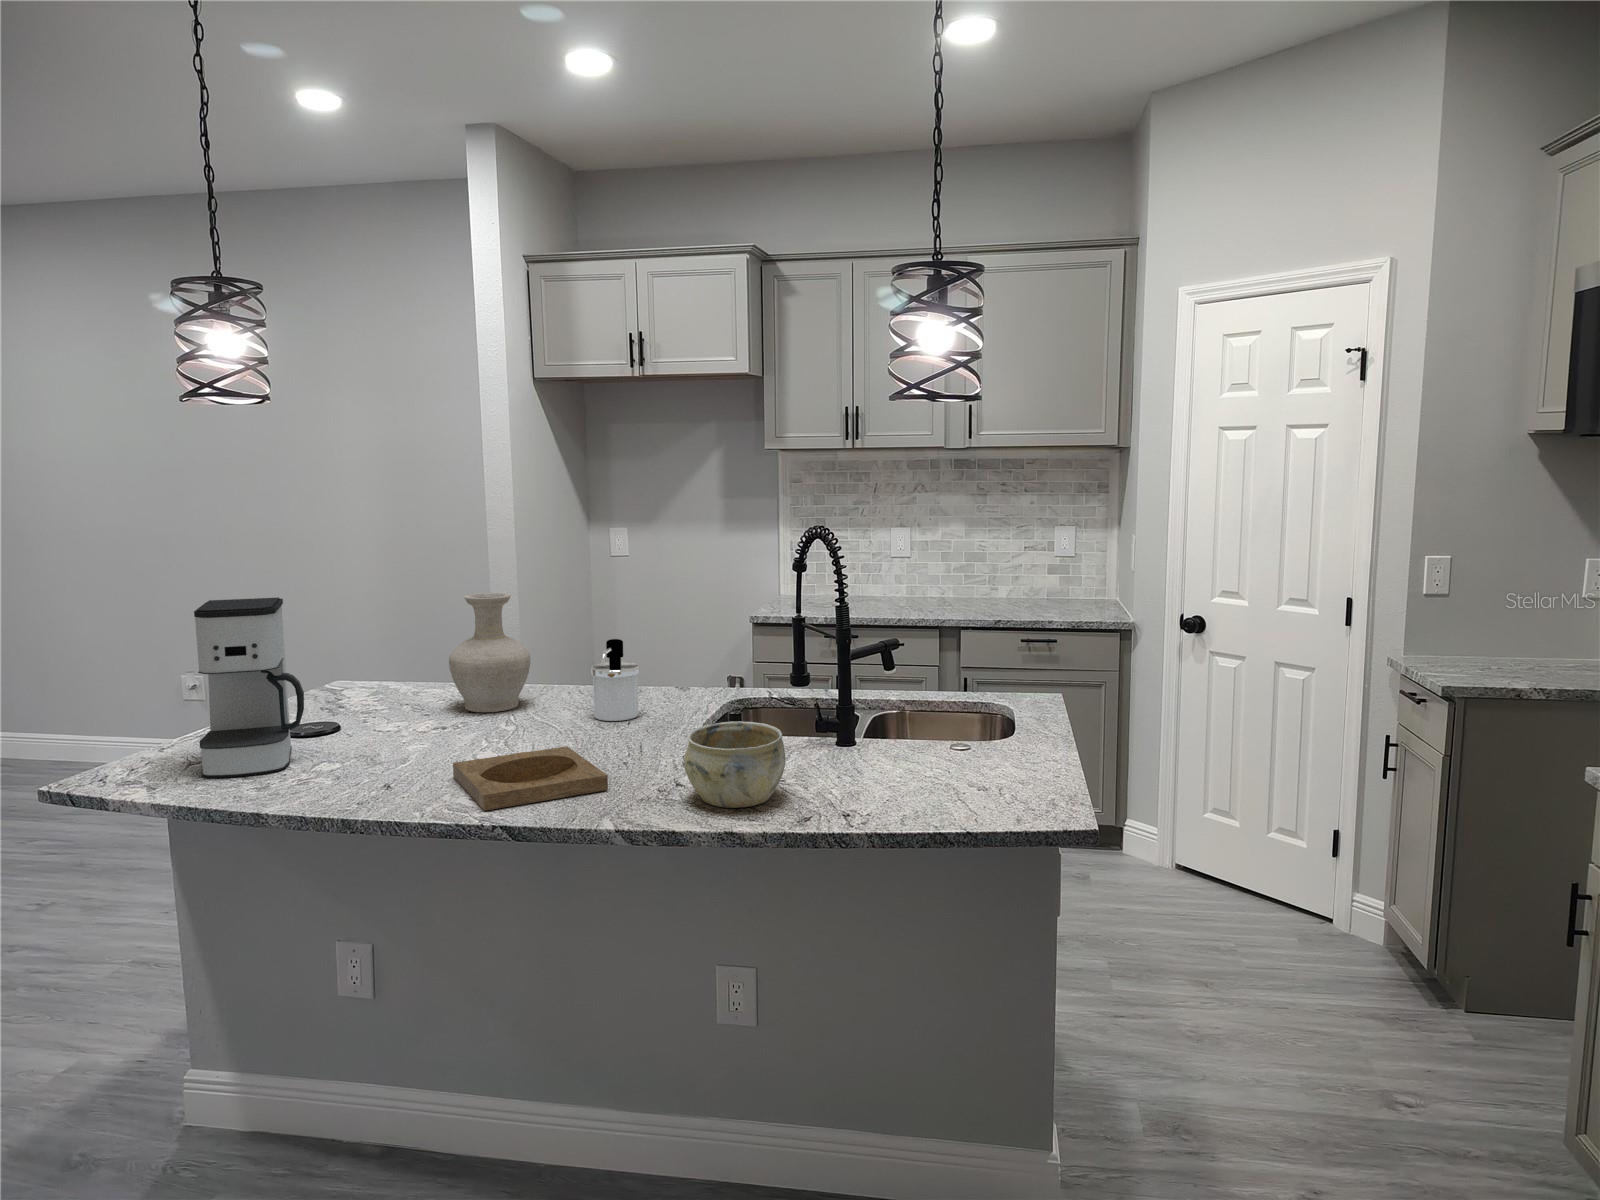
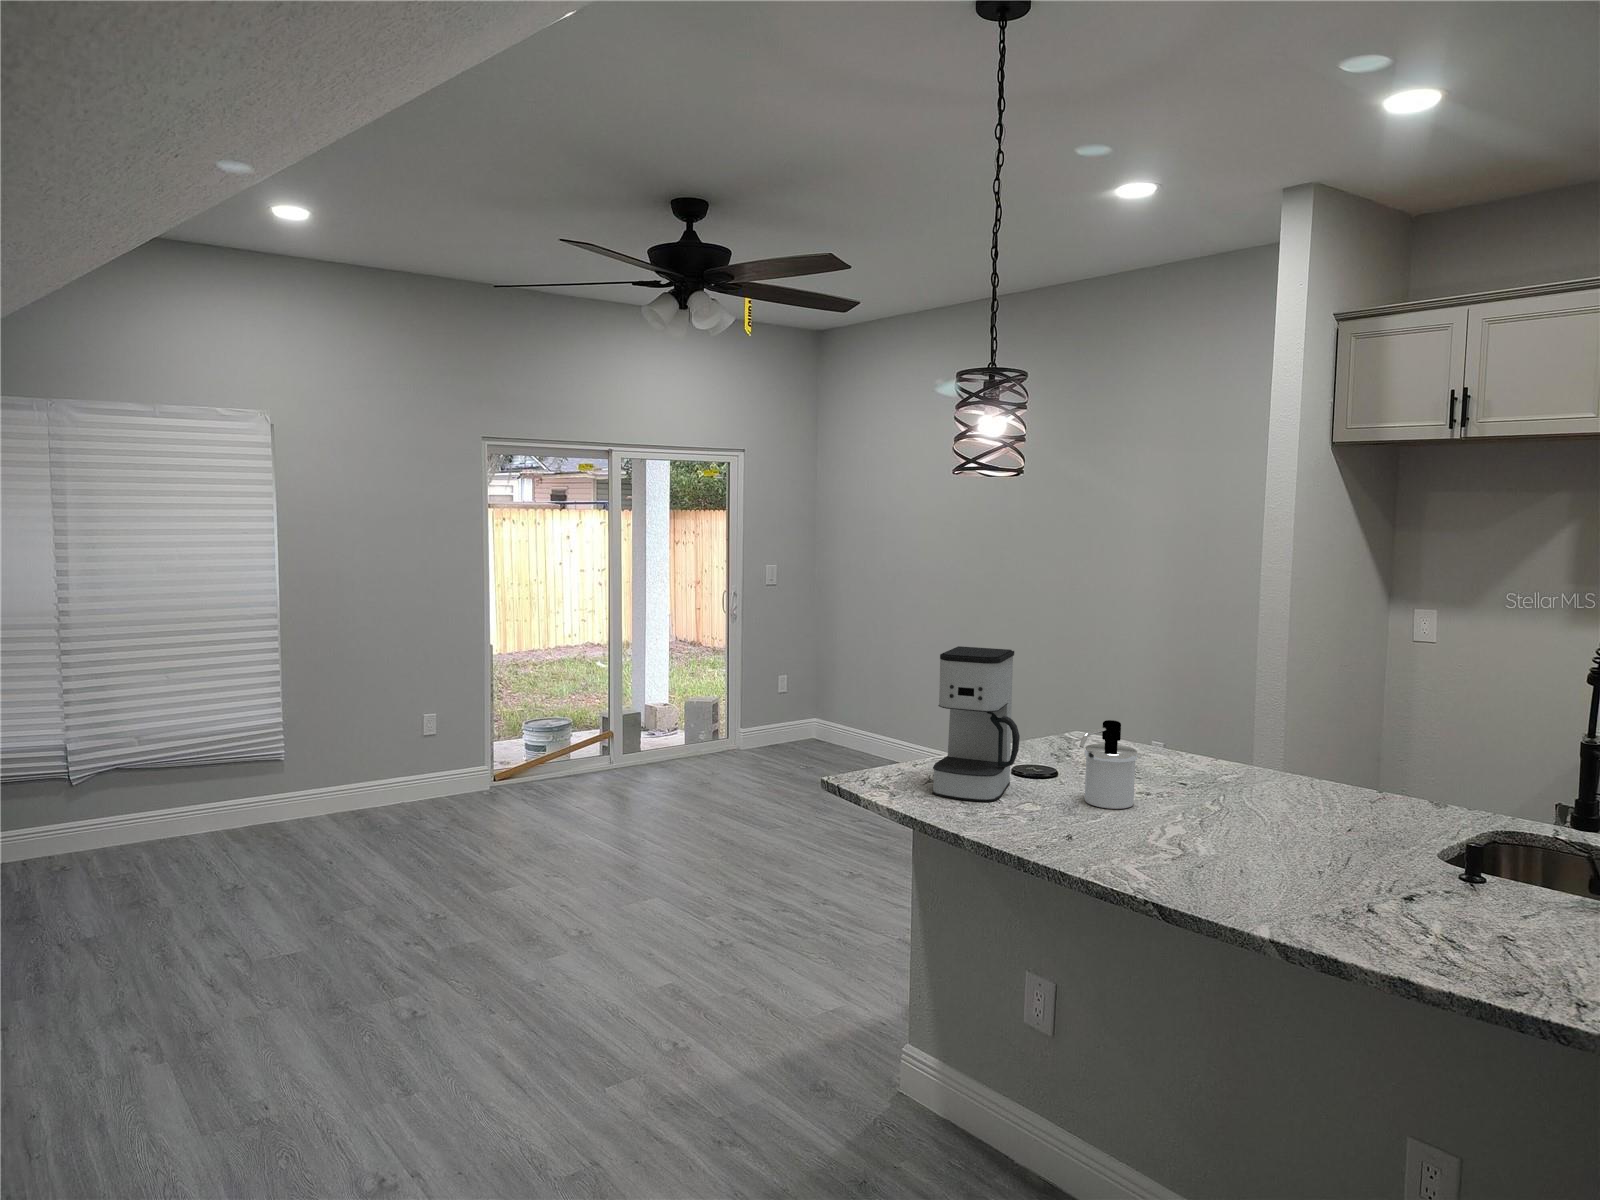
vase: present [449,593,530,712] -> none [1167,665,1252,788]
soap dispenser: present [591,639,639,721] -> present [1080,720,1137,809]
ceramic bowl: present [684,721,786,808] -> none [1370,849,1514,960]
tray: present [453,746,608,811] -> none [1131,828,1282,894]

